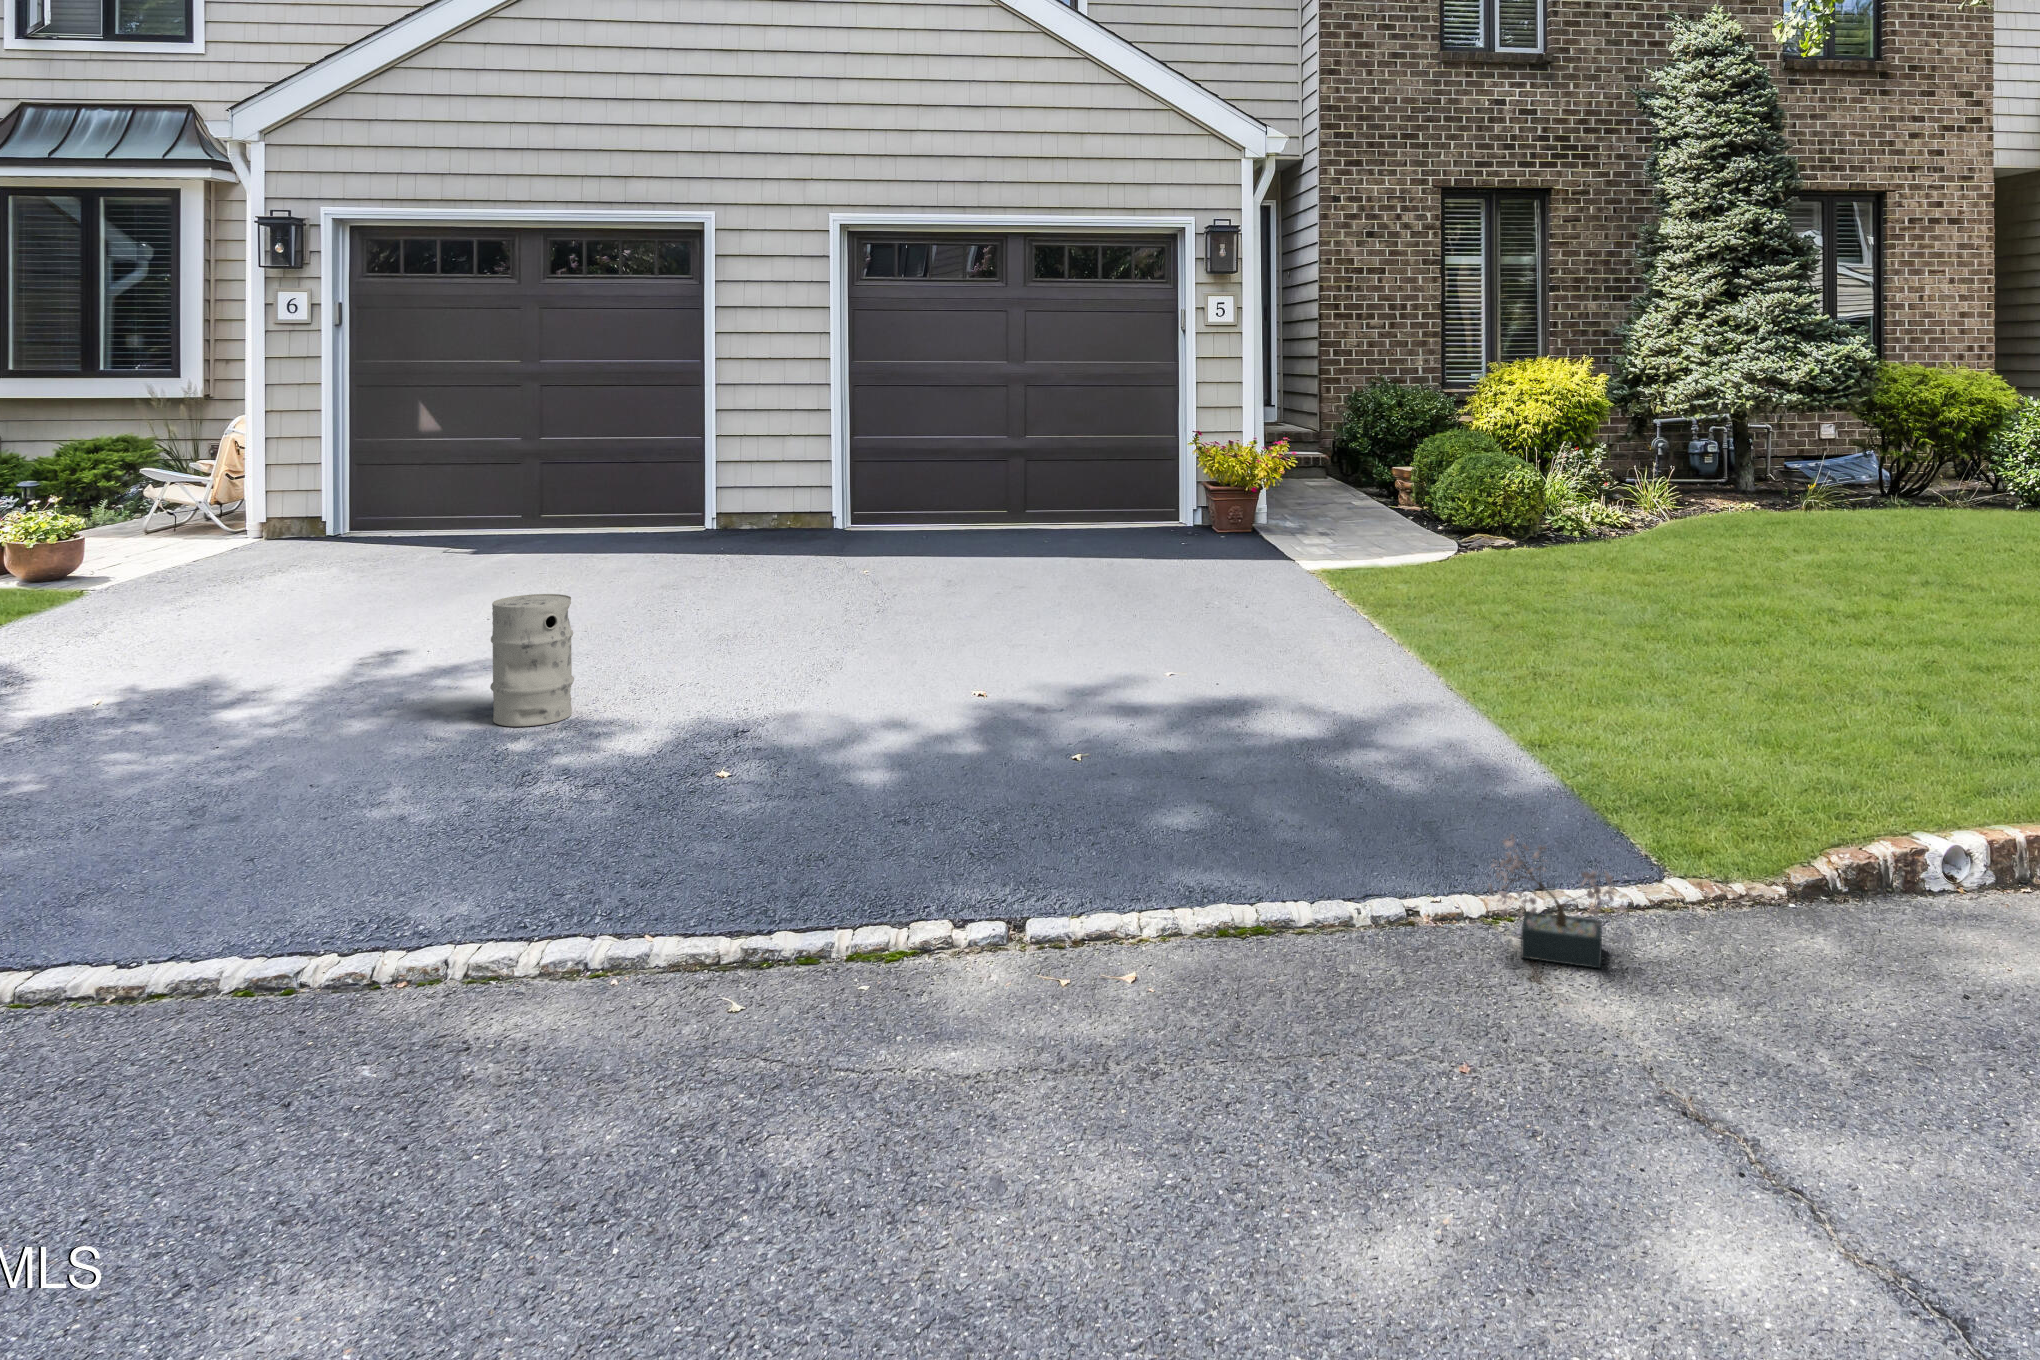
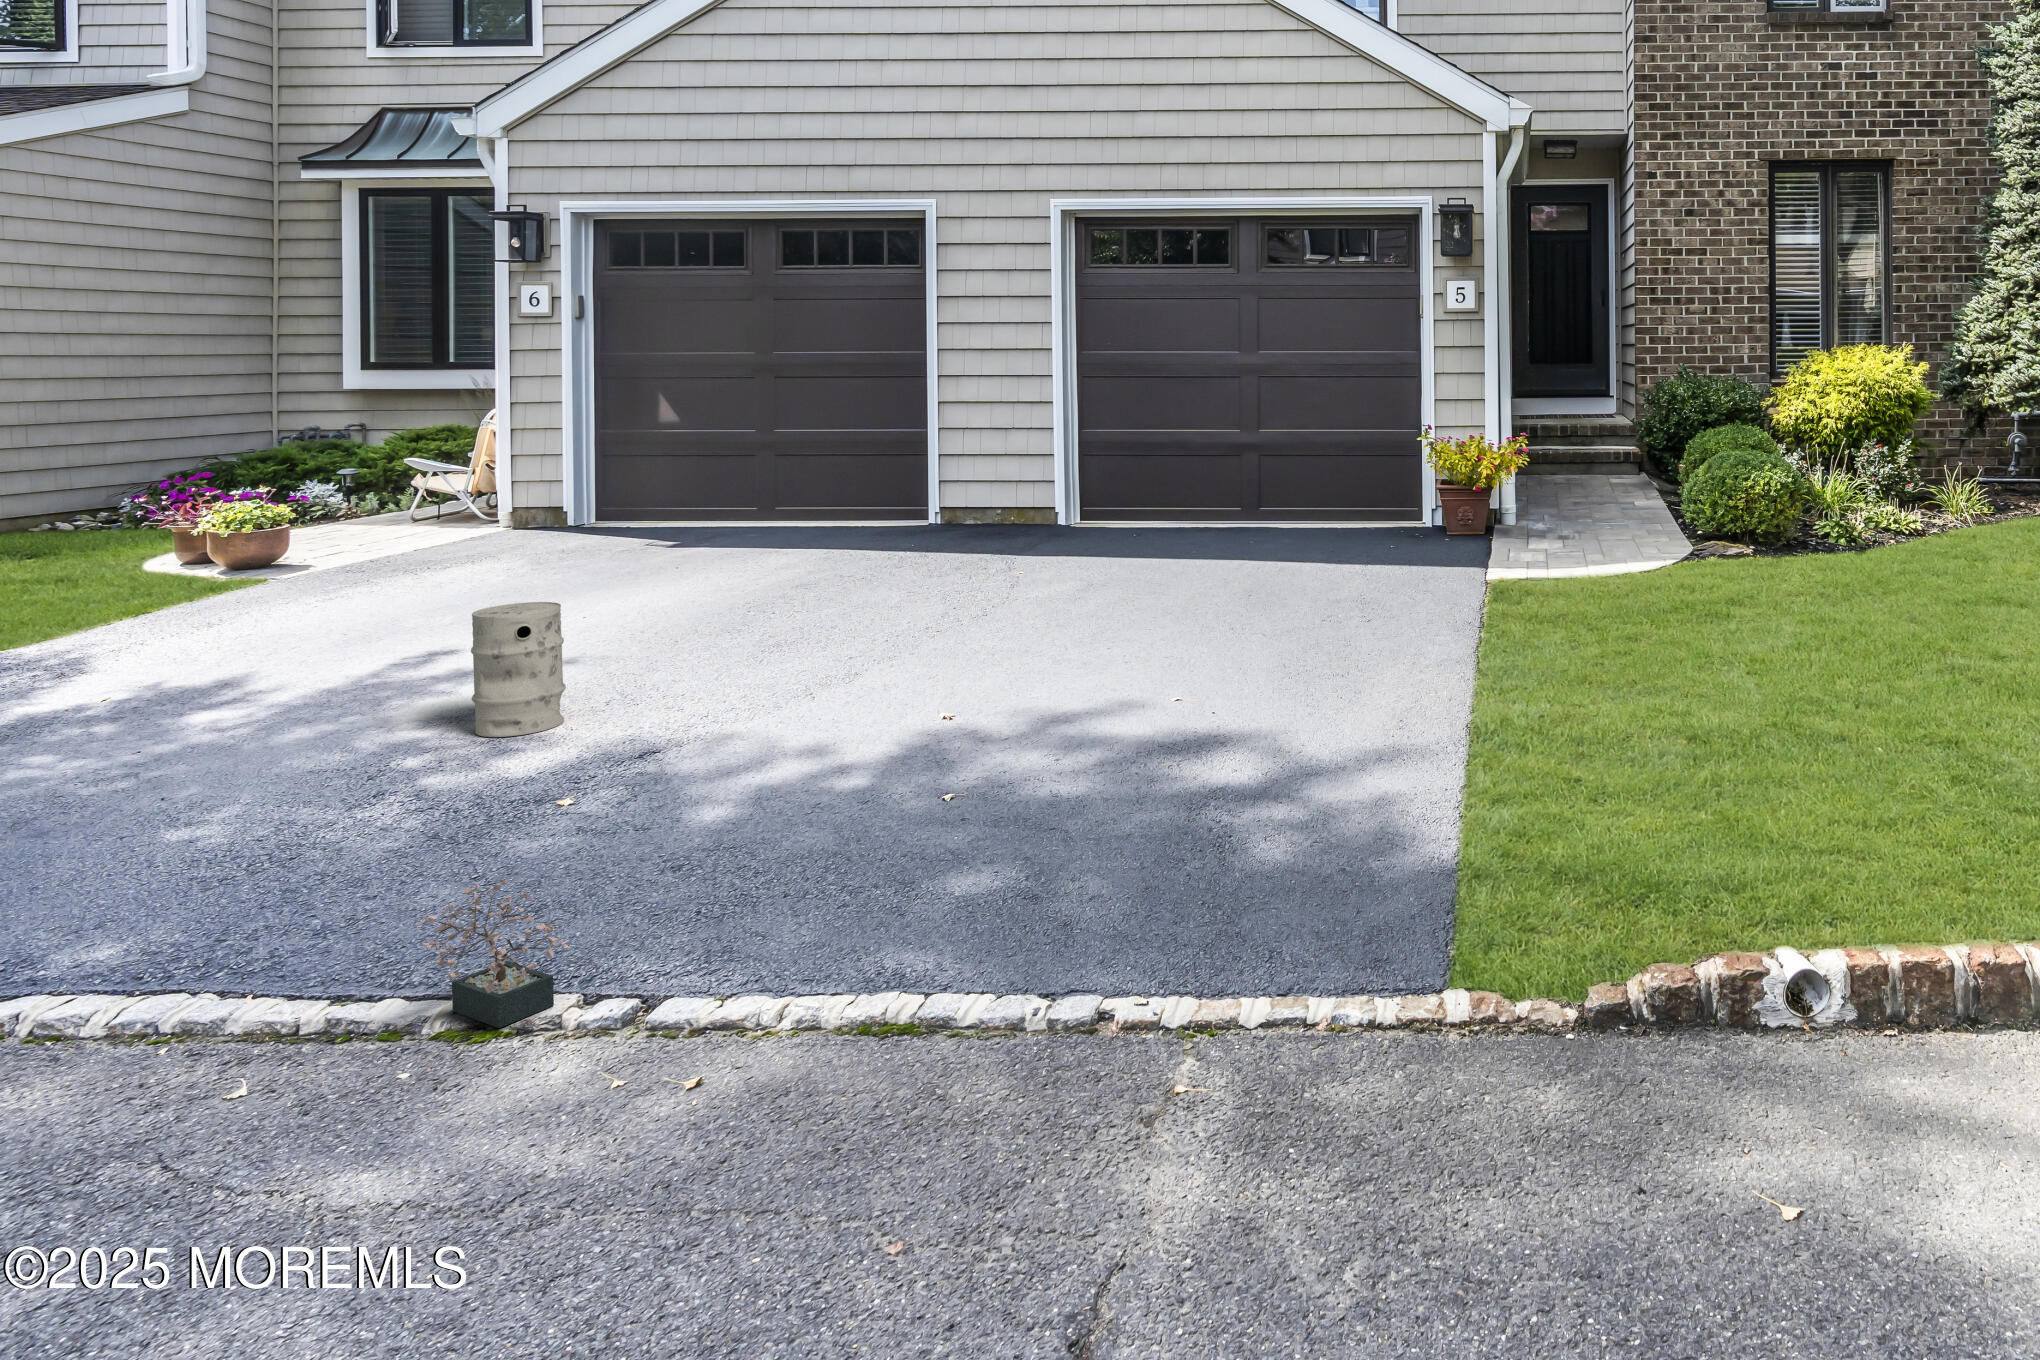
decorative plant: present [1488,834,1625,968] -> present [419,880,570,1028]

